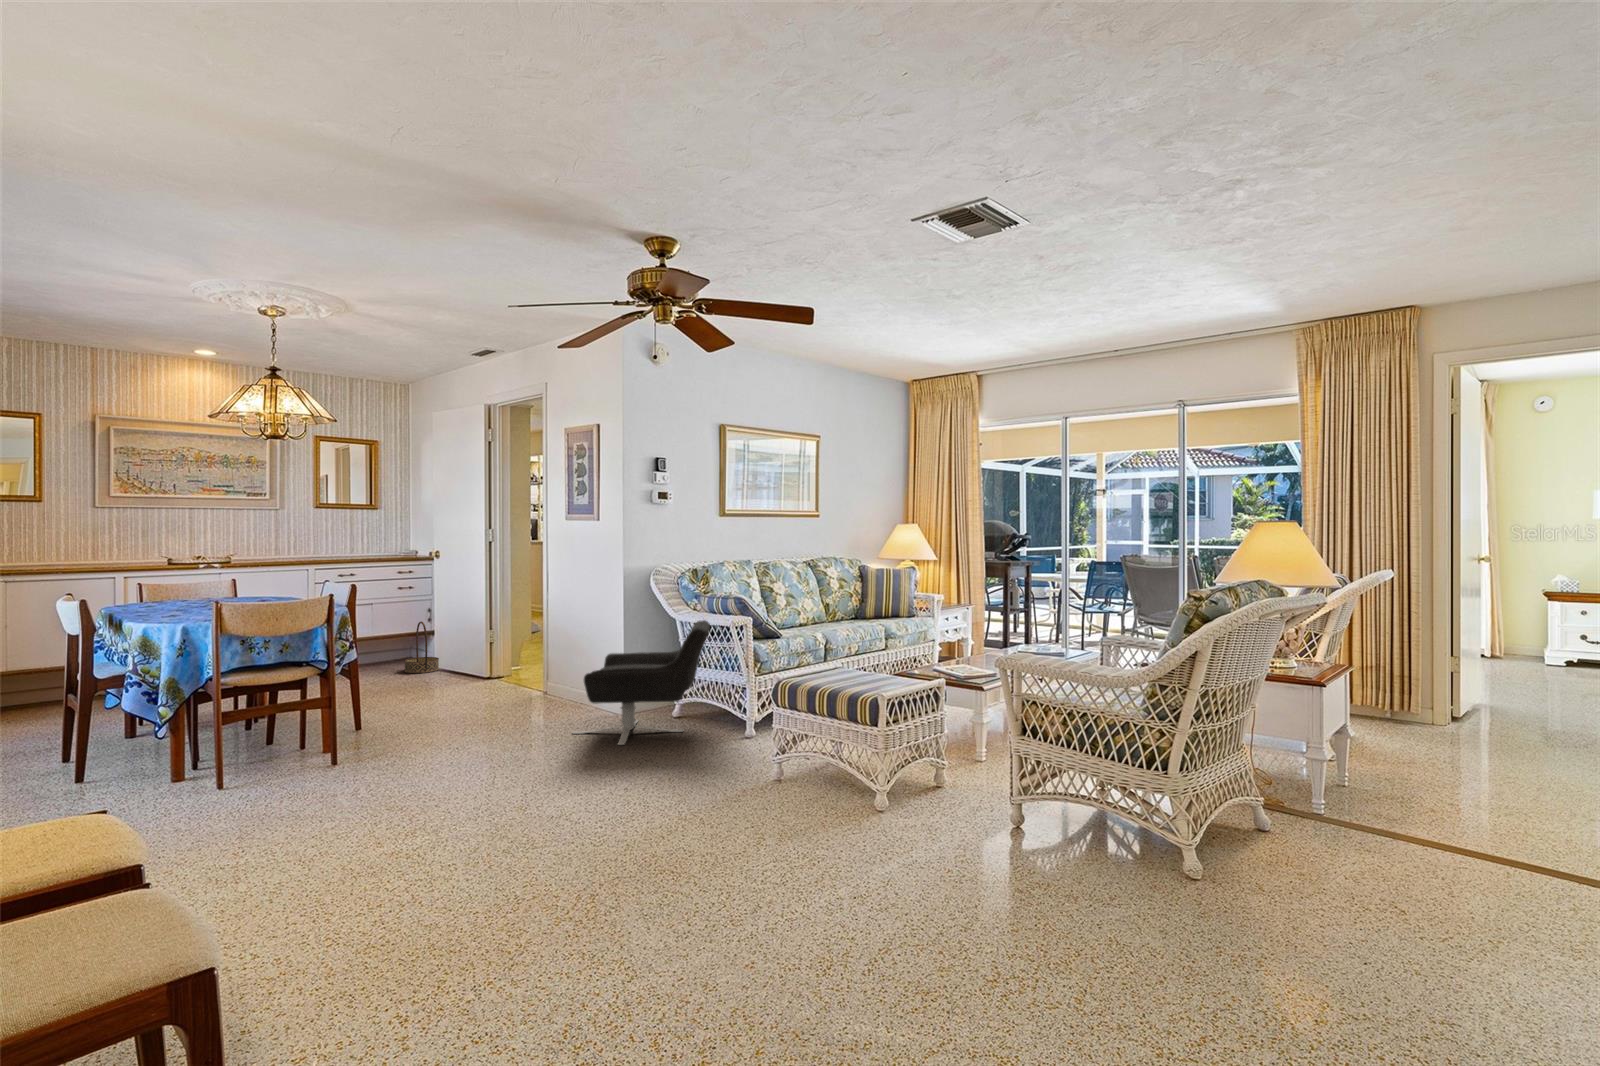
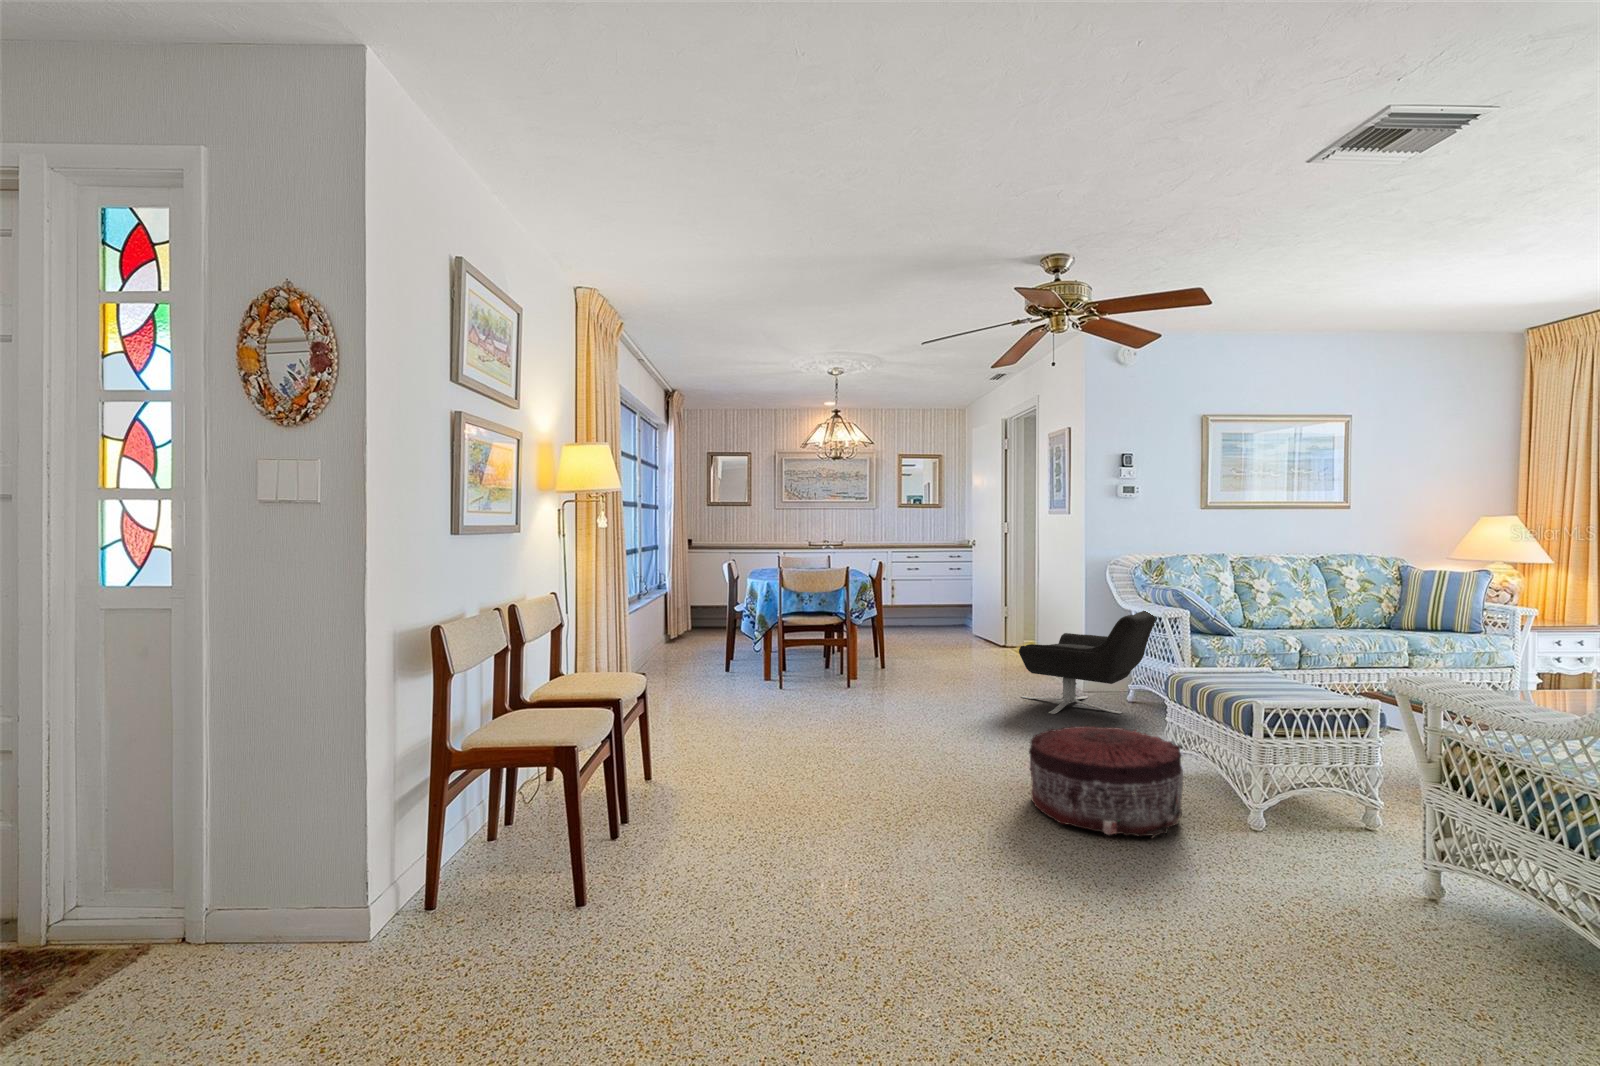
basket: present [405,621,439,673] -> none [946,595,972,635]
pouf: none [689,740,838,855] -> present [1029,726,1183,838]

